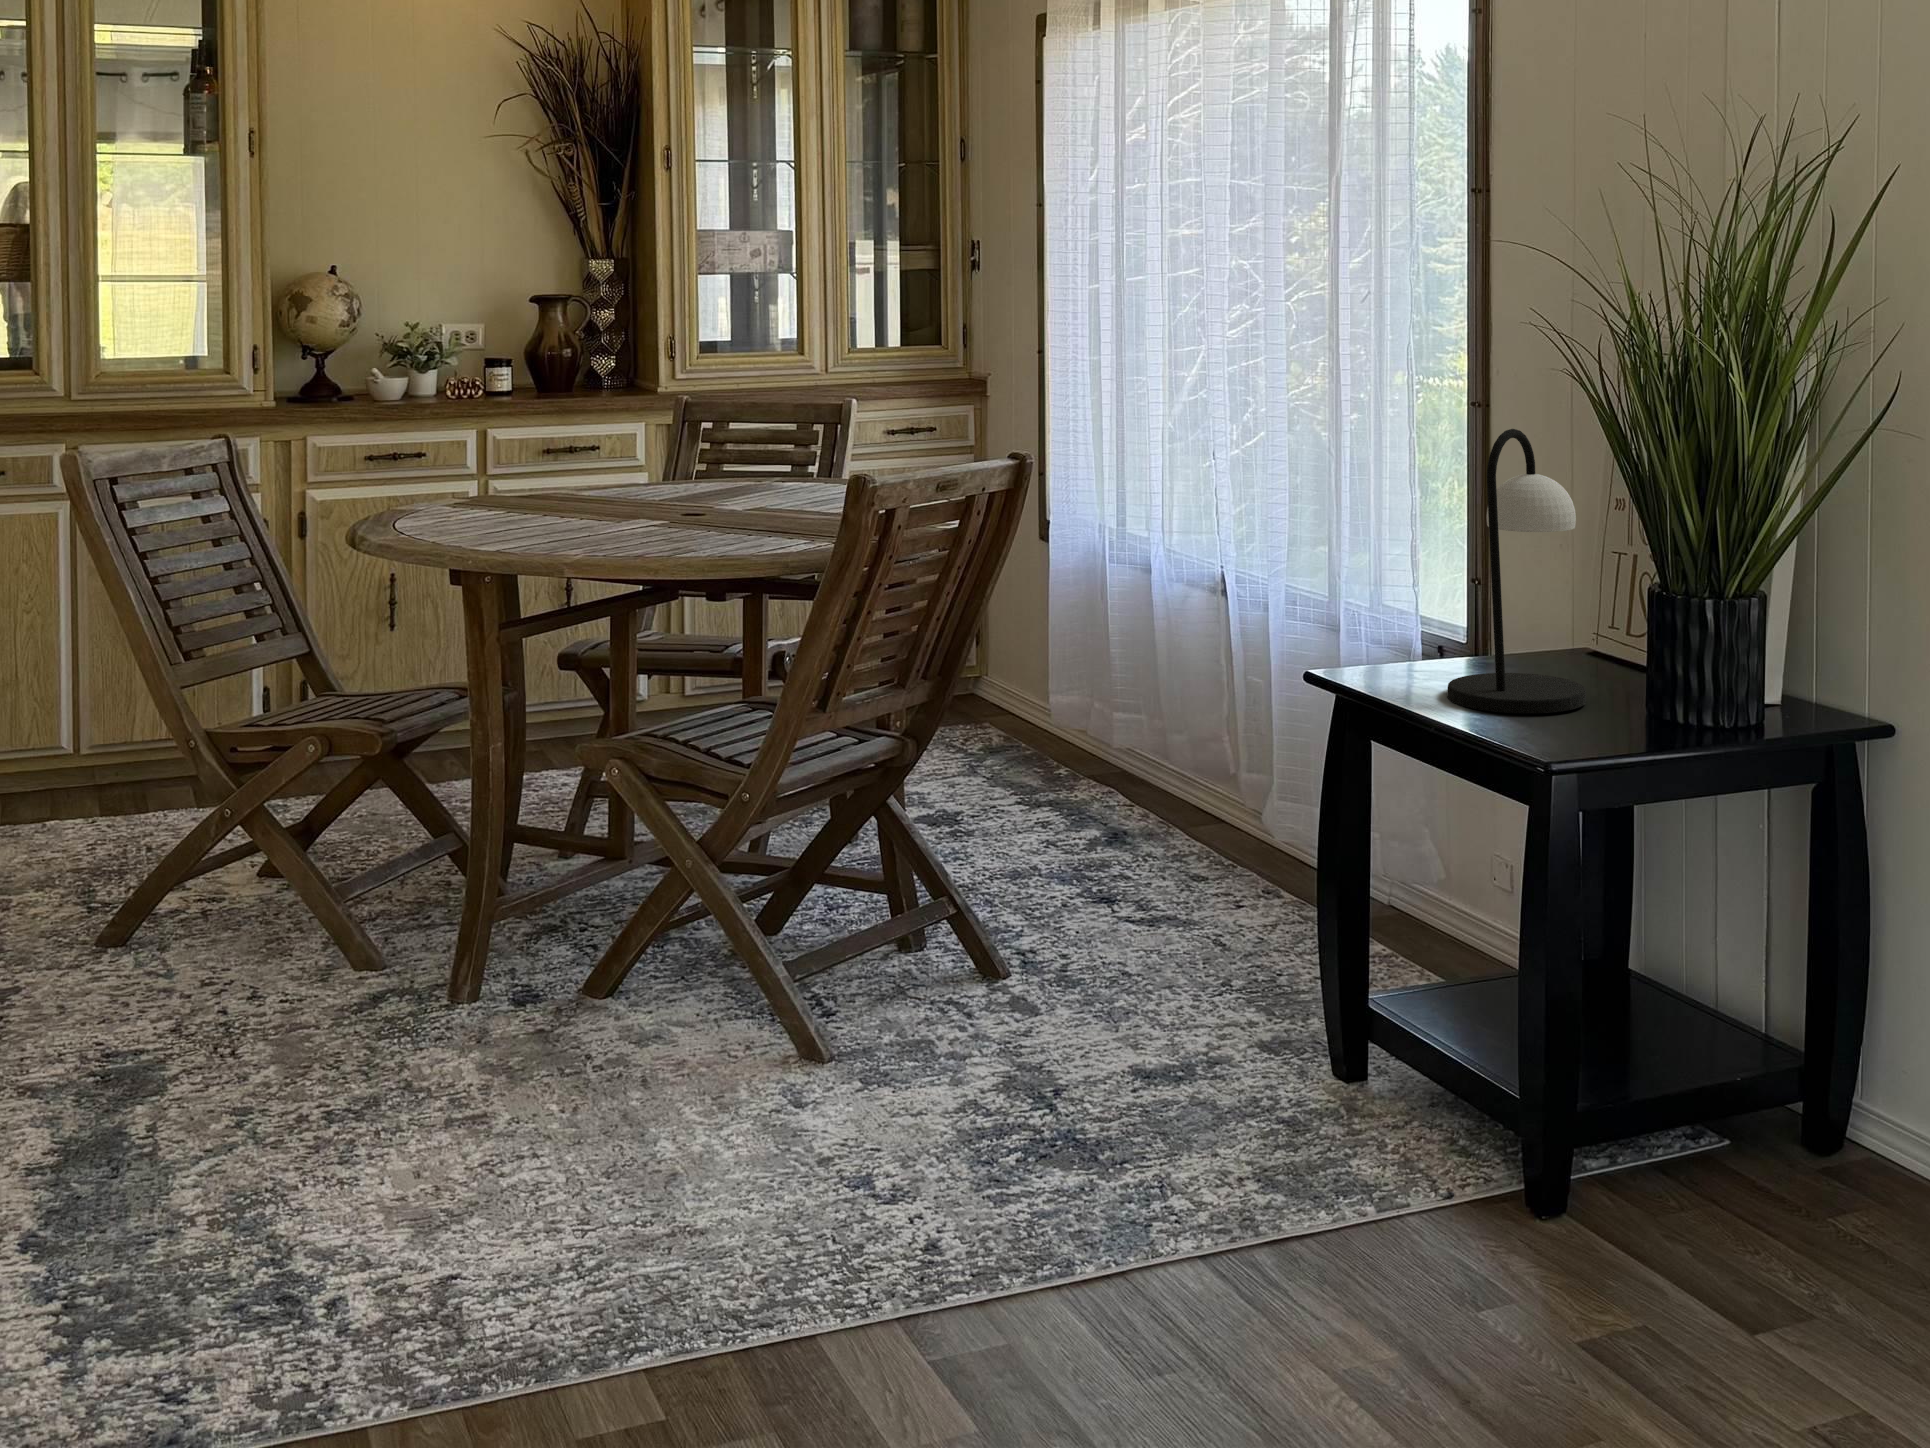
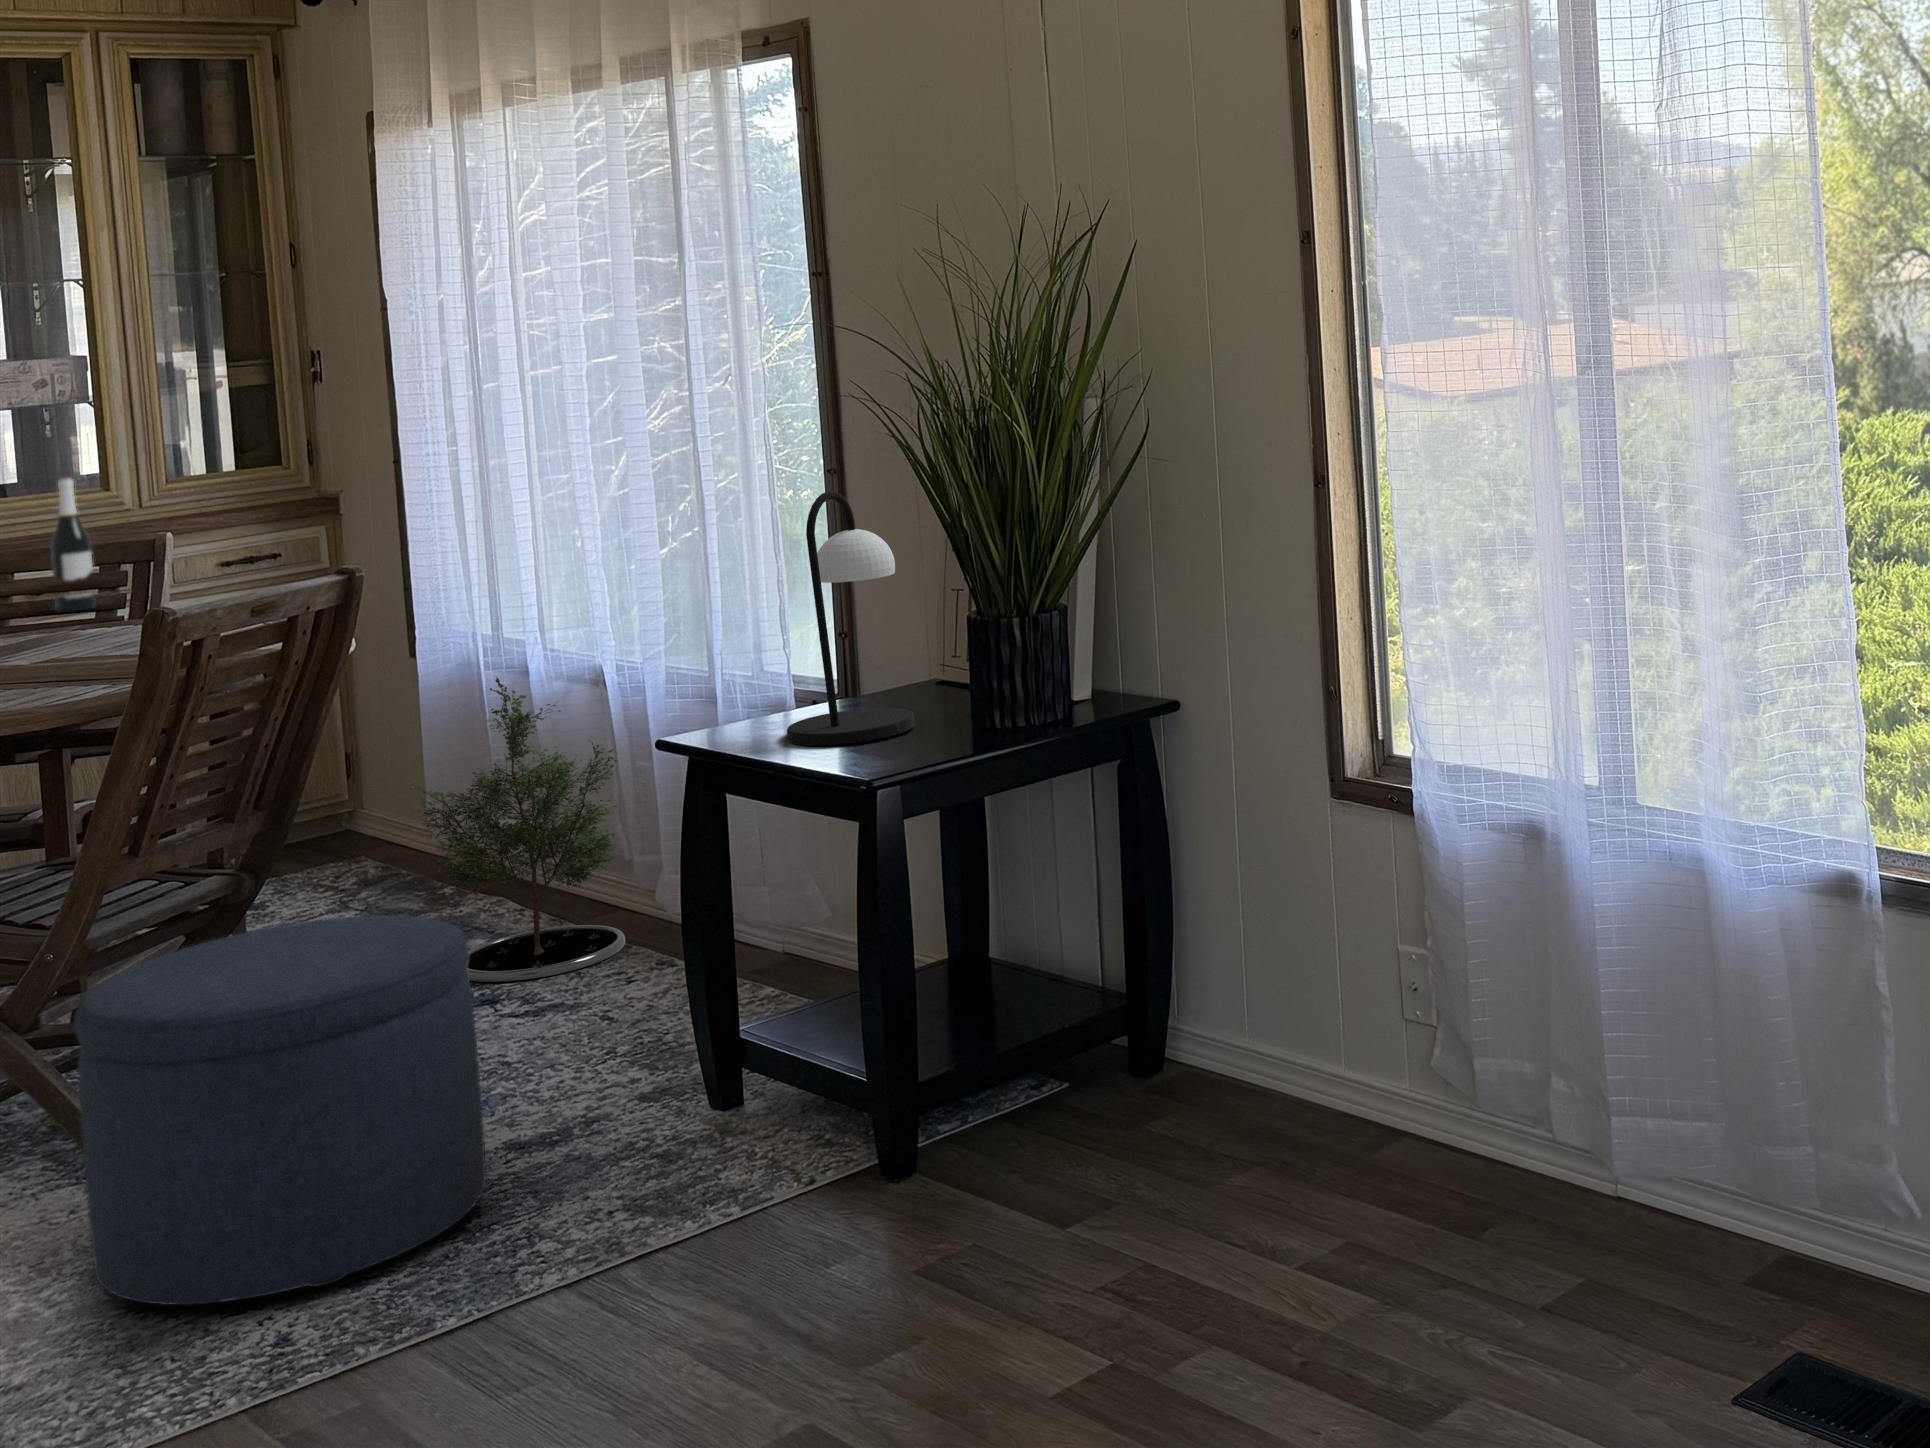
wine bottle: none [756,339,788,464] -> present [51,477,96,613]
potted tree: none [1039,574,1239,884] -> present [402,678,625,982]
ottoman: none [766,809,1117,1190] -> present [74,915,486,1305]

